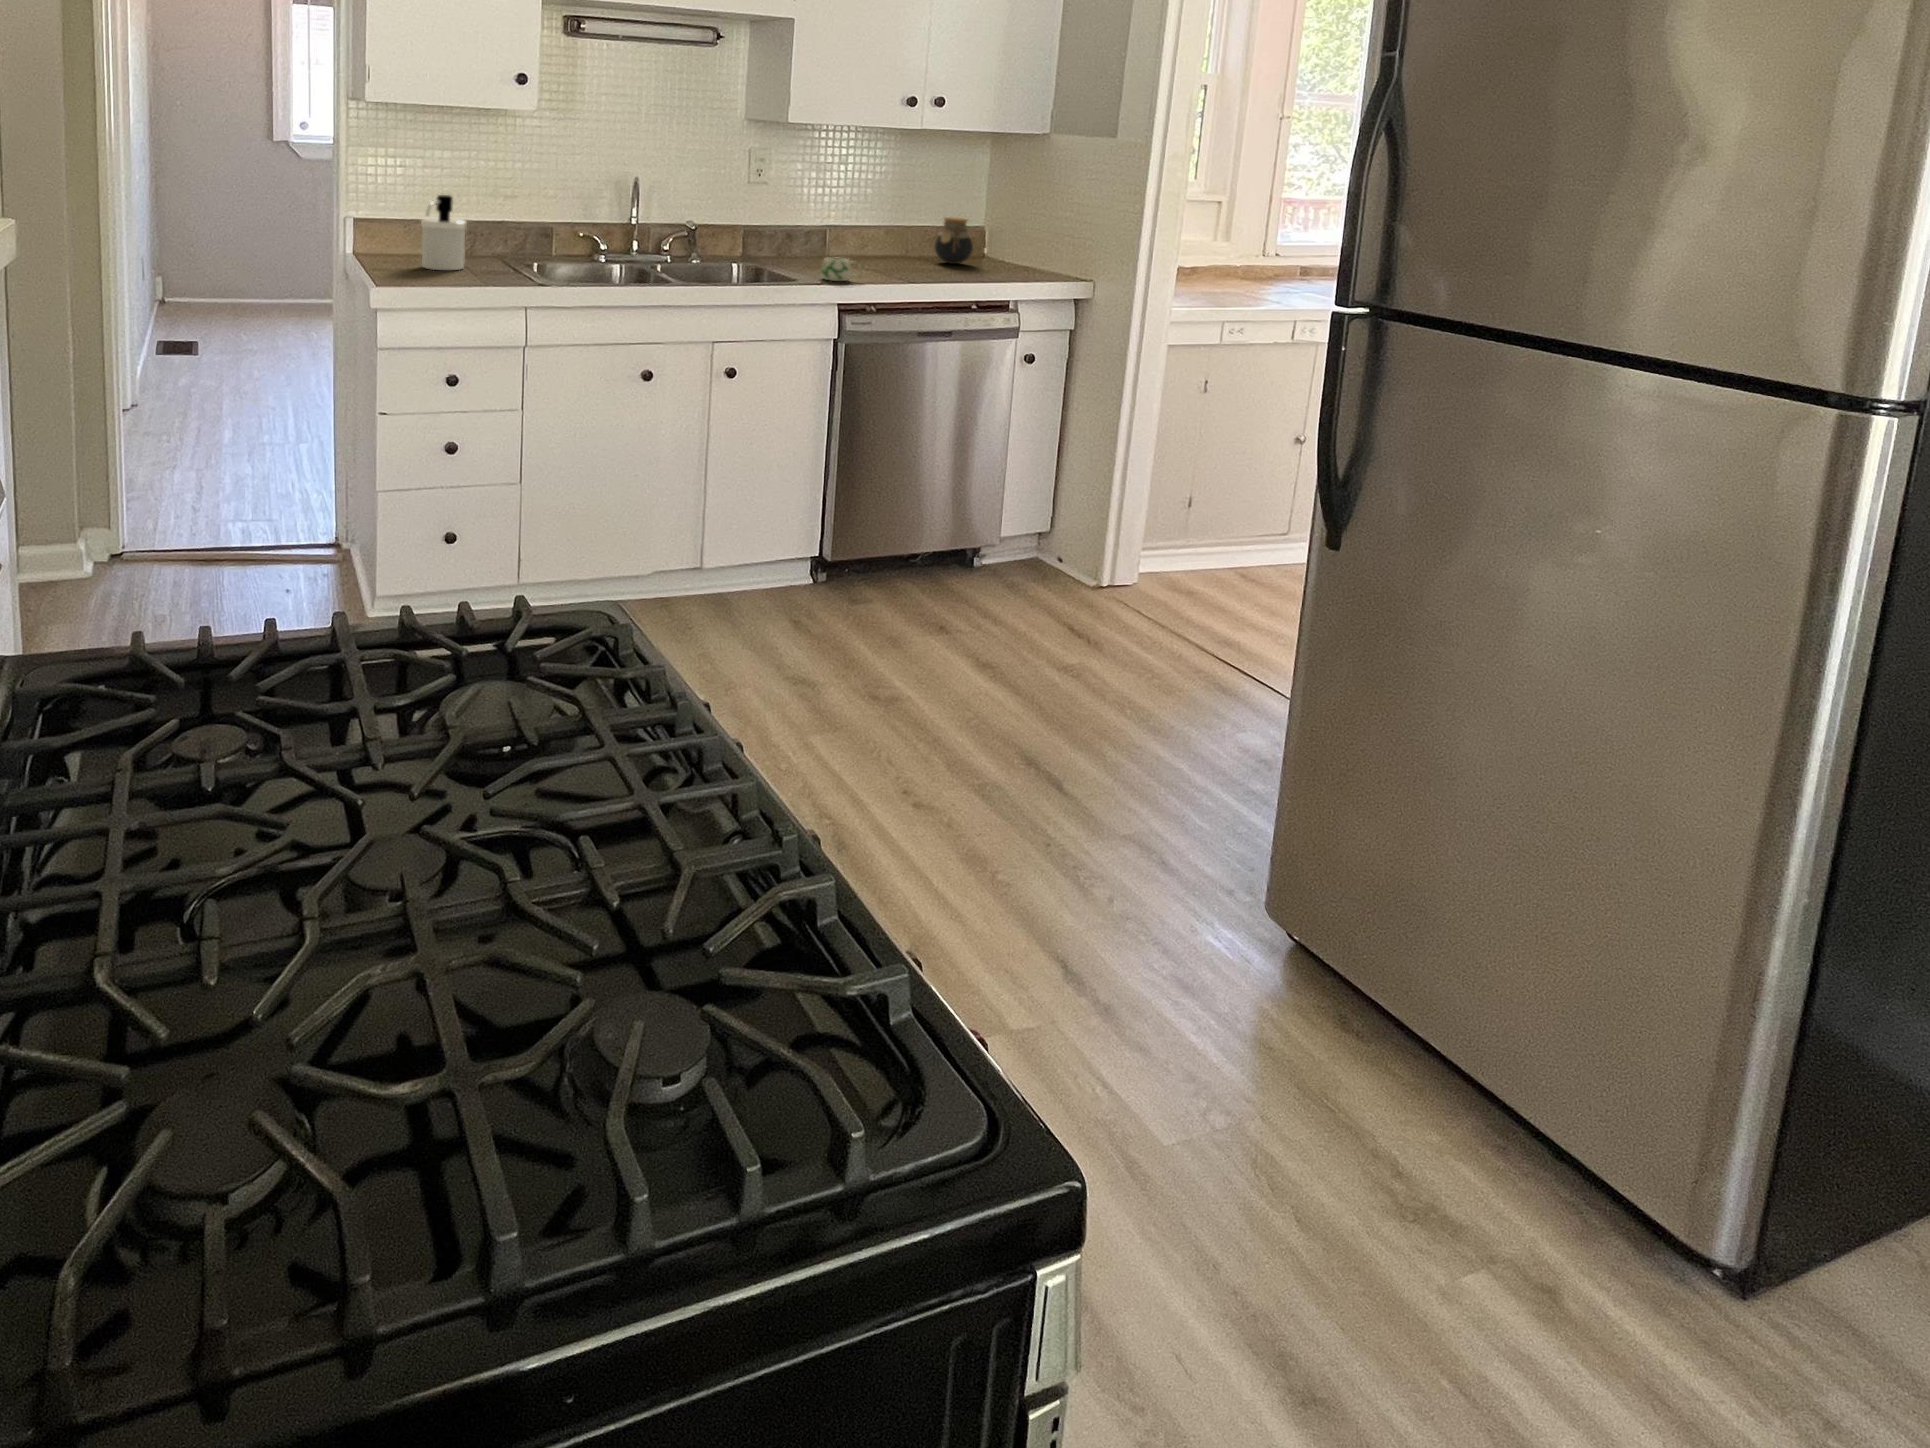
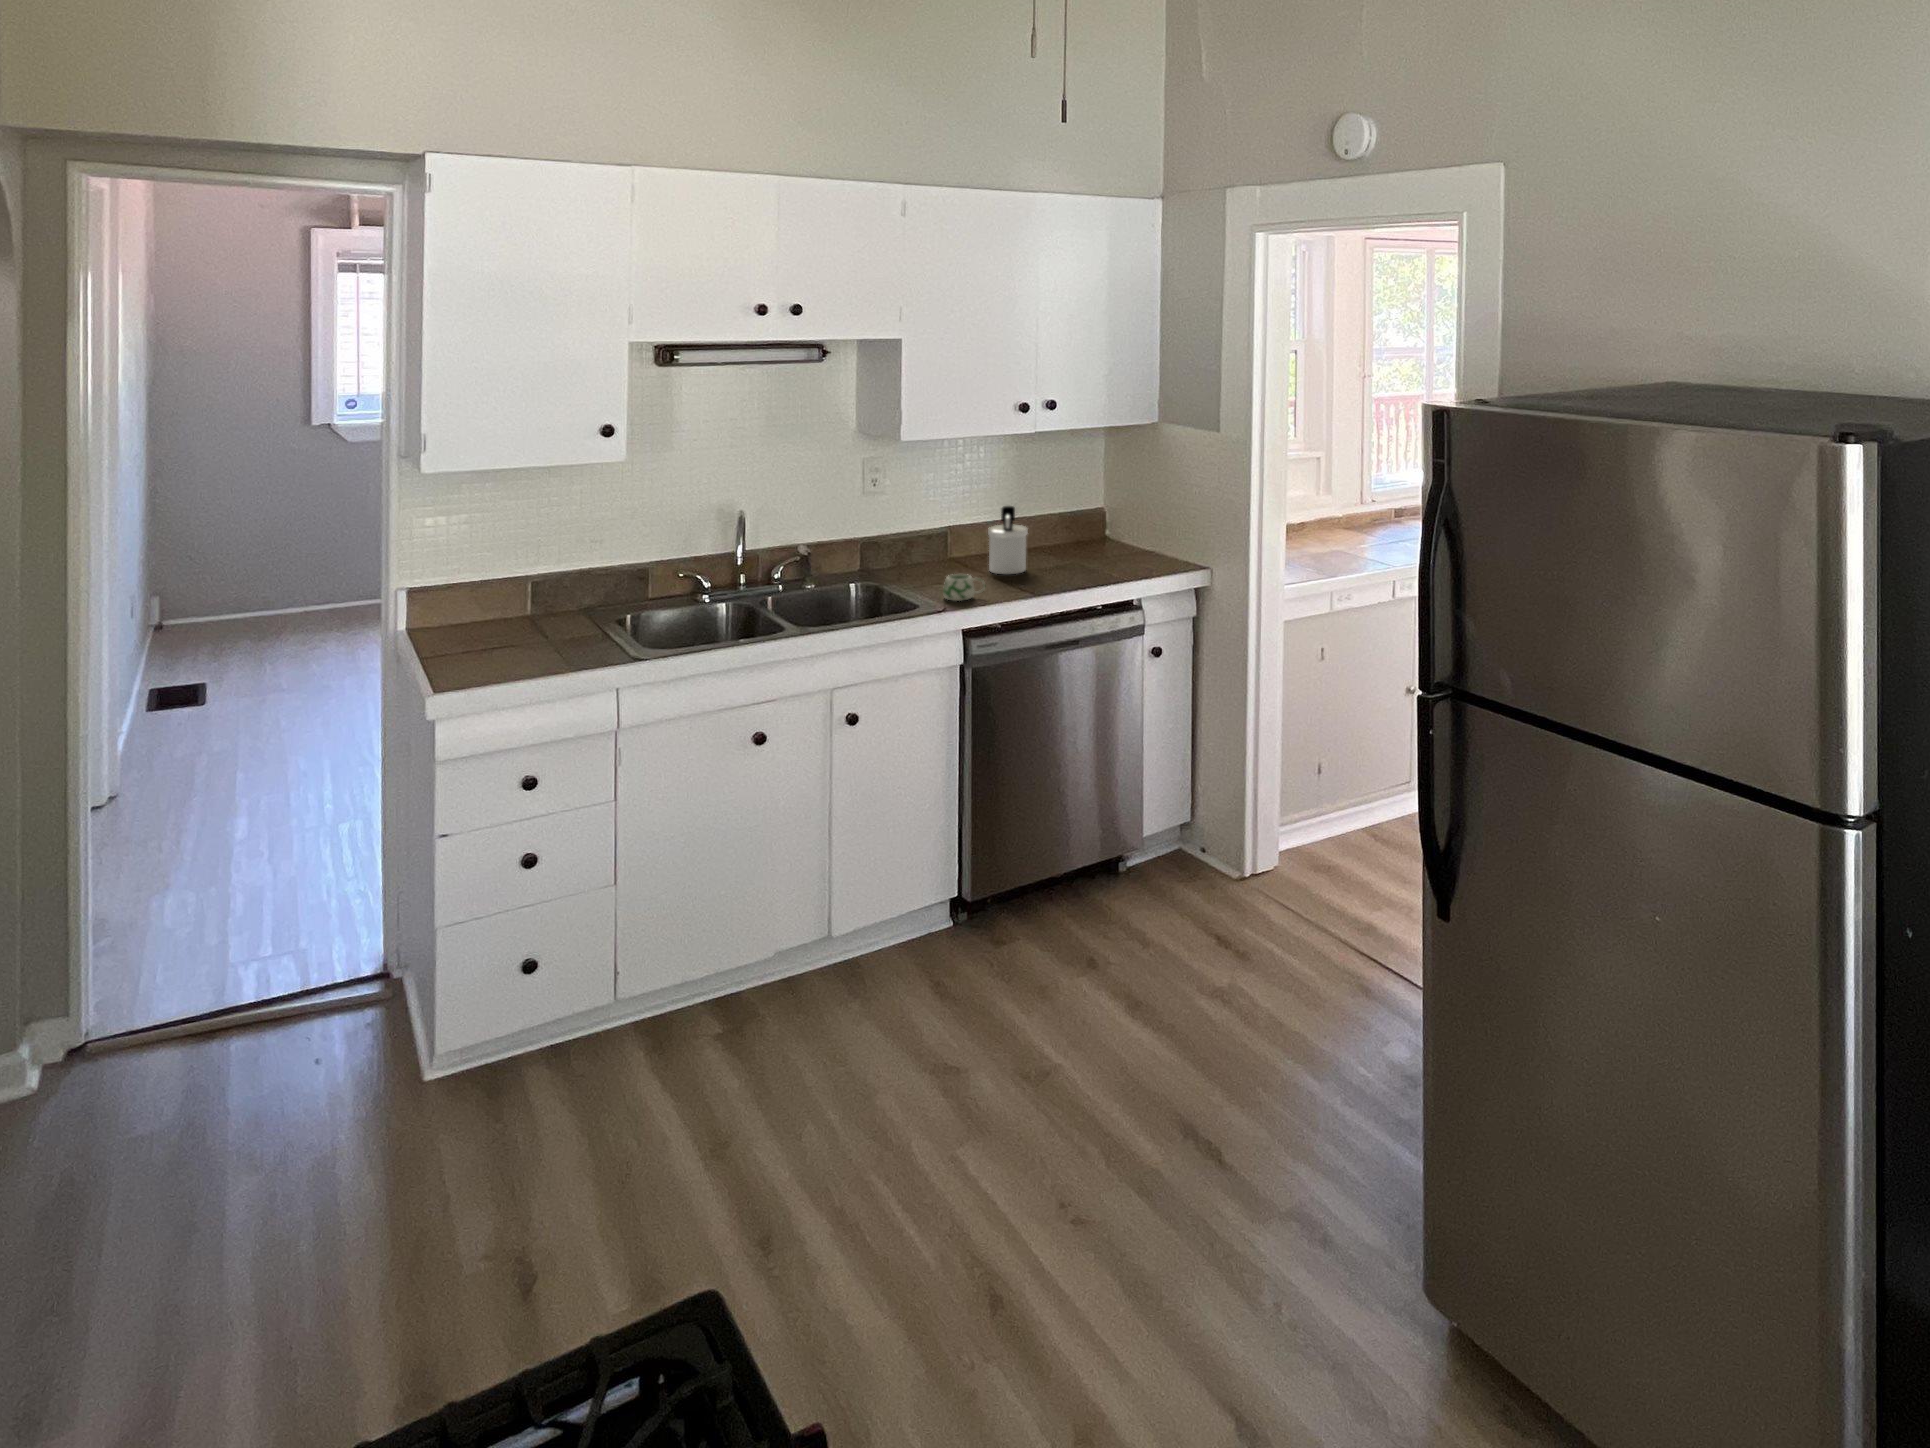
soap dispenser: present [421,195,467,270] -> present [988,506,1028,574]
jar: present [935,217,973,264] -> none [1059,505,1097,553]

